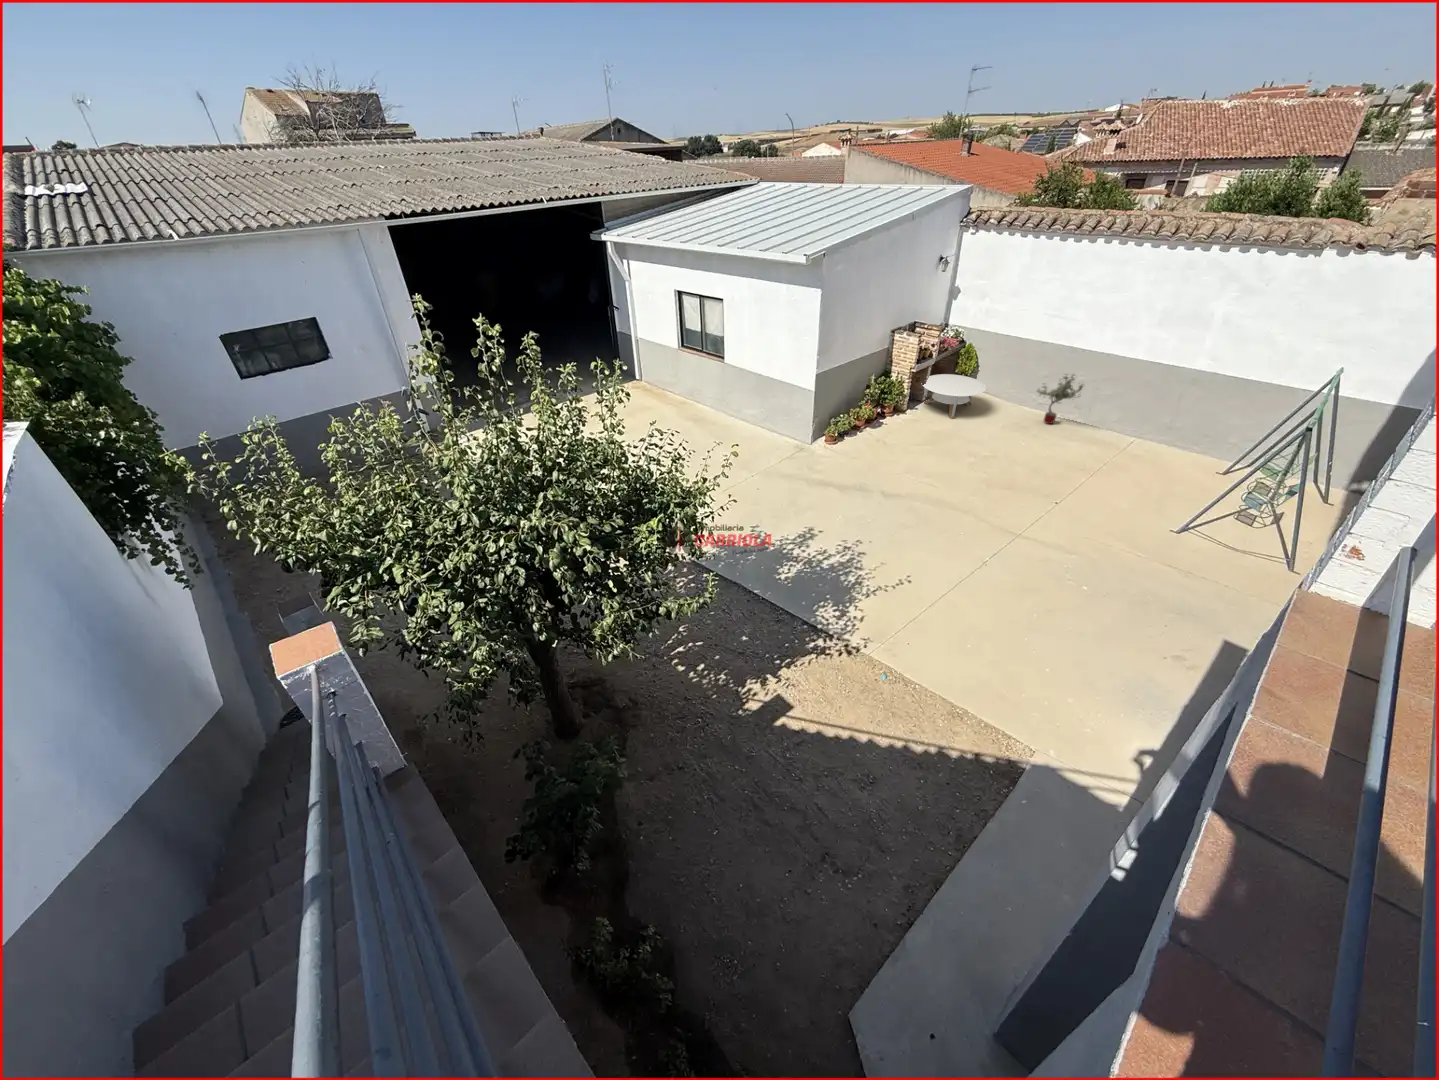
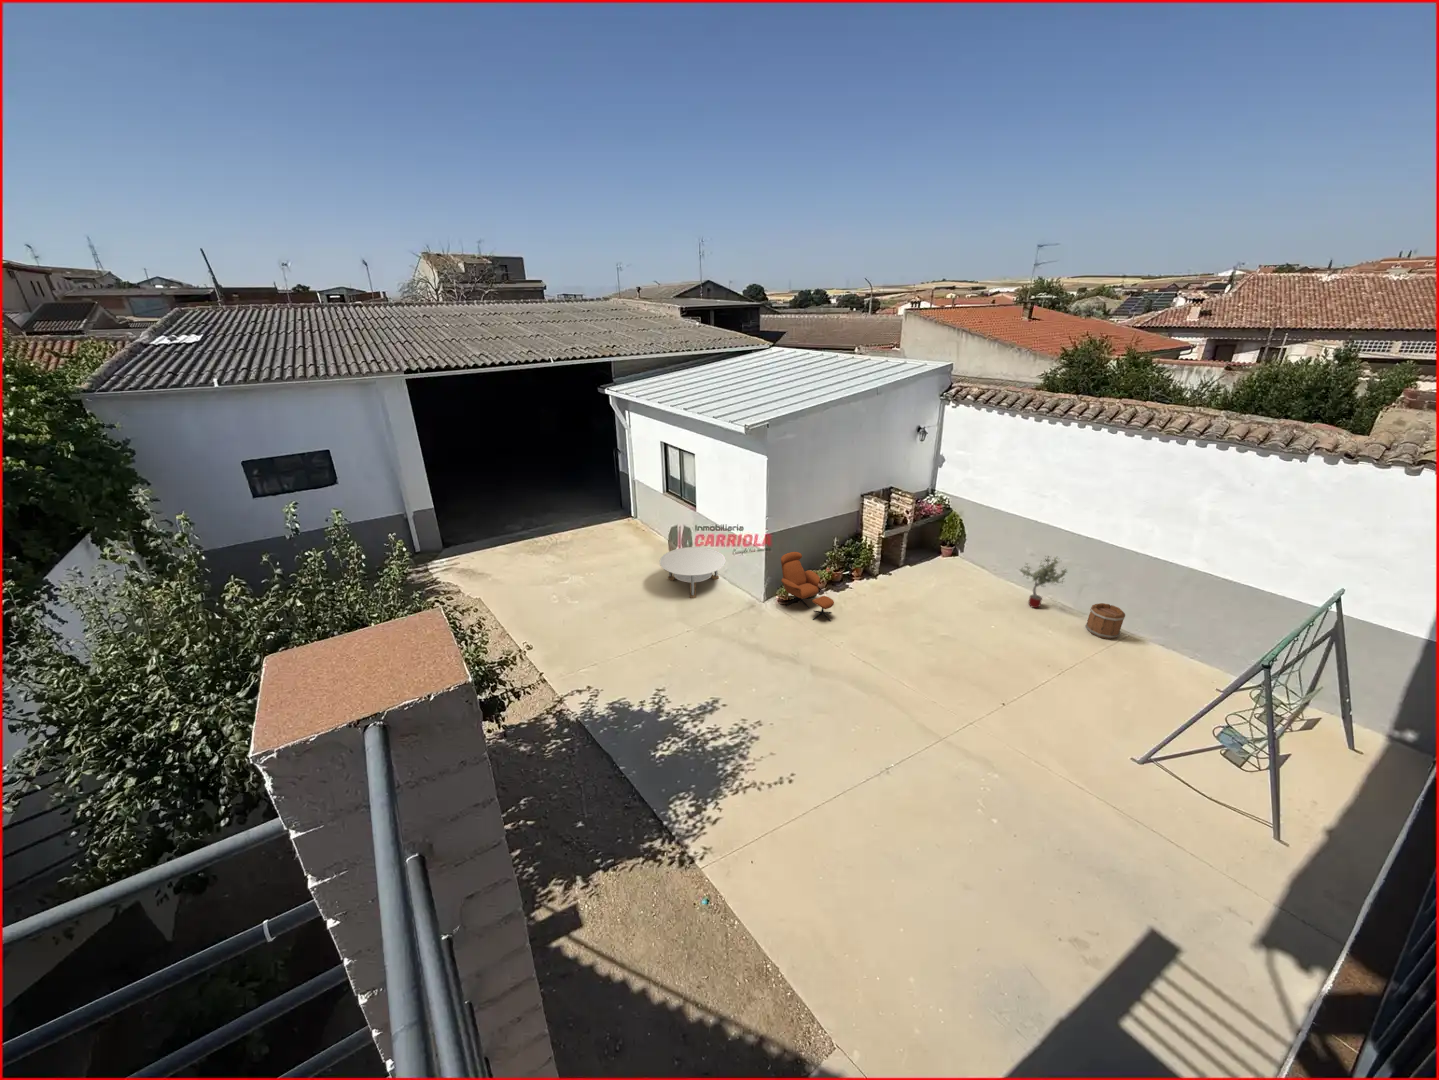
round table: present [923,374,986,419] -> present [659,547,726,598]
lounge chair: none [827,391,882,453] -> present [781,552,834,621]
bucket: none [1098,412,1134,442] -> present [1085,603,1125,639]

